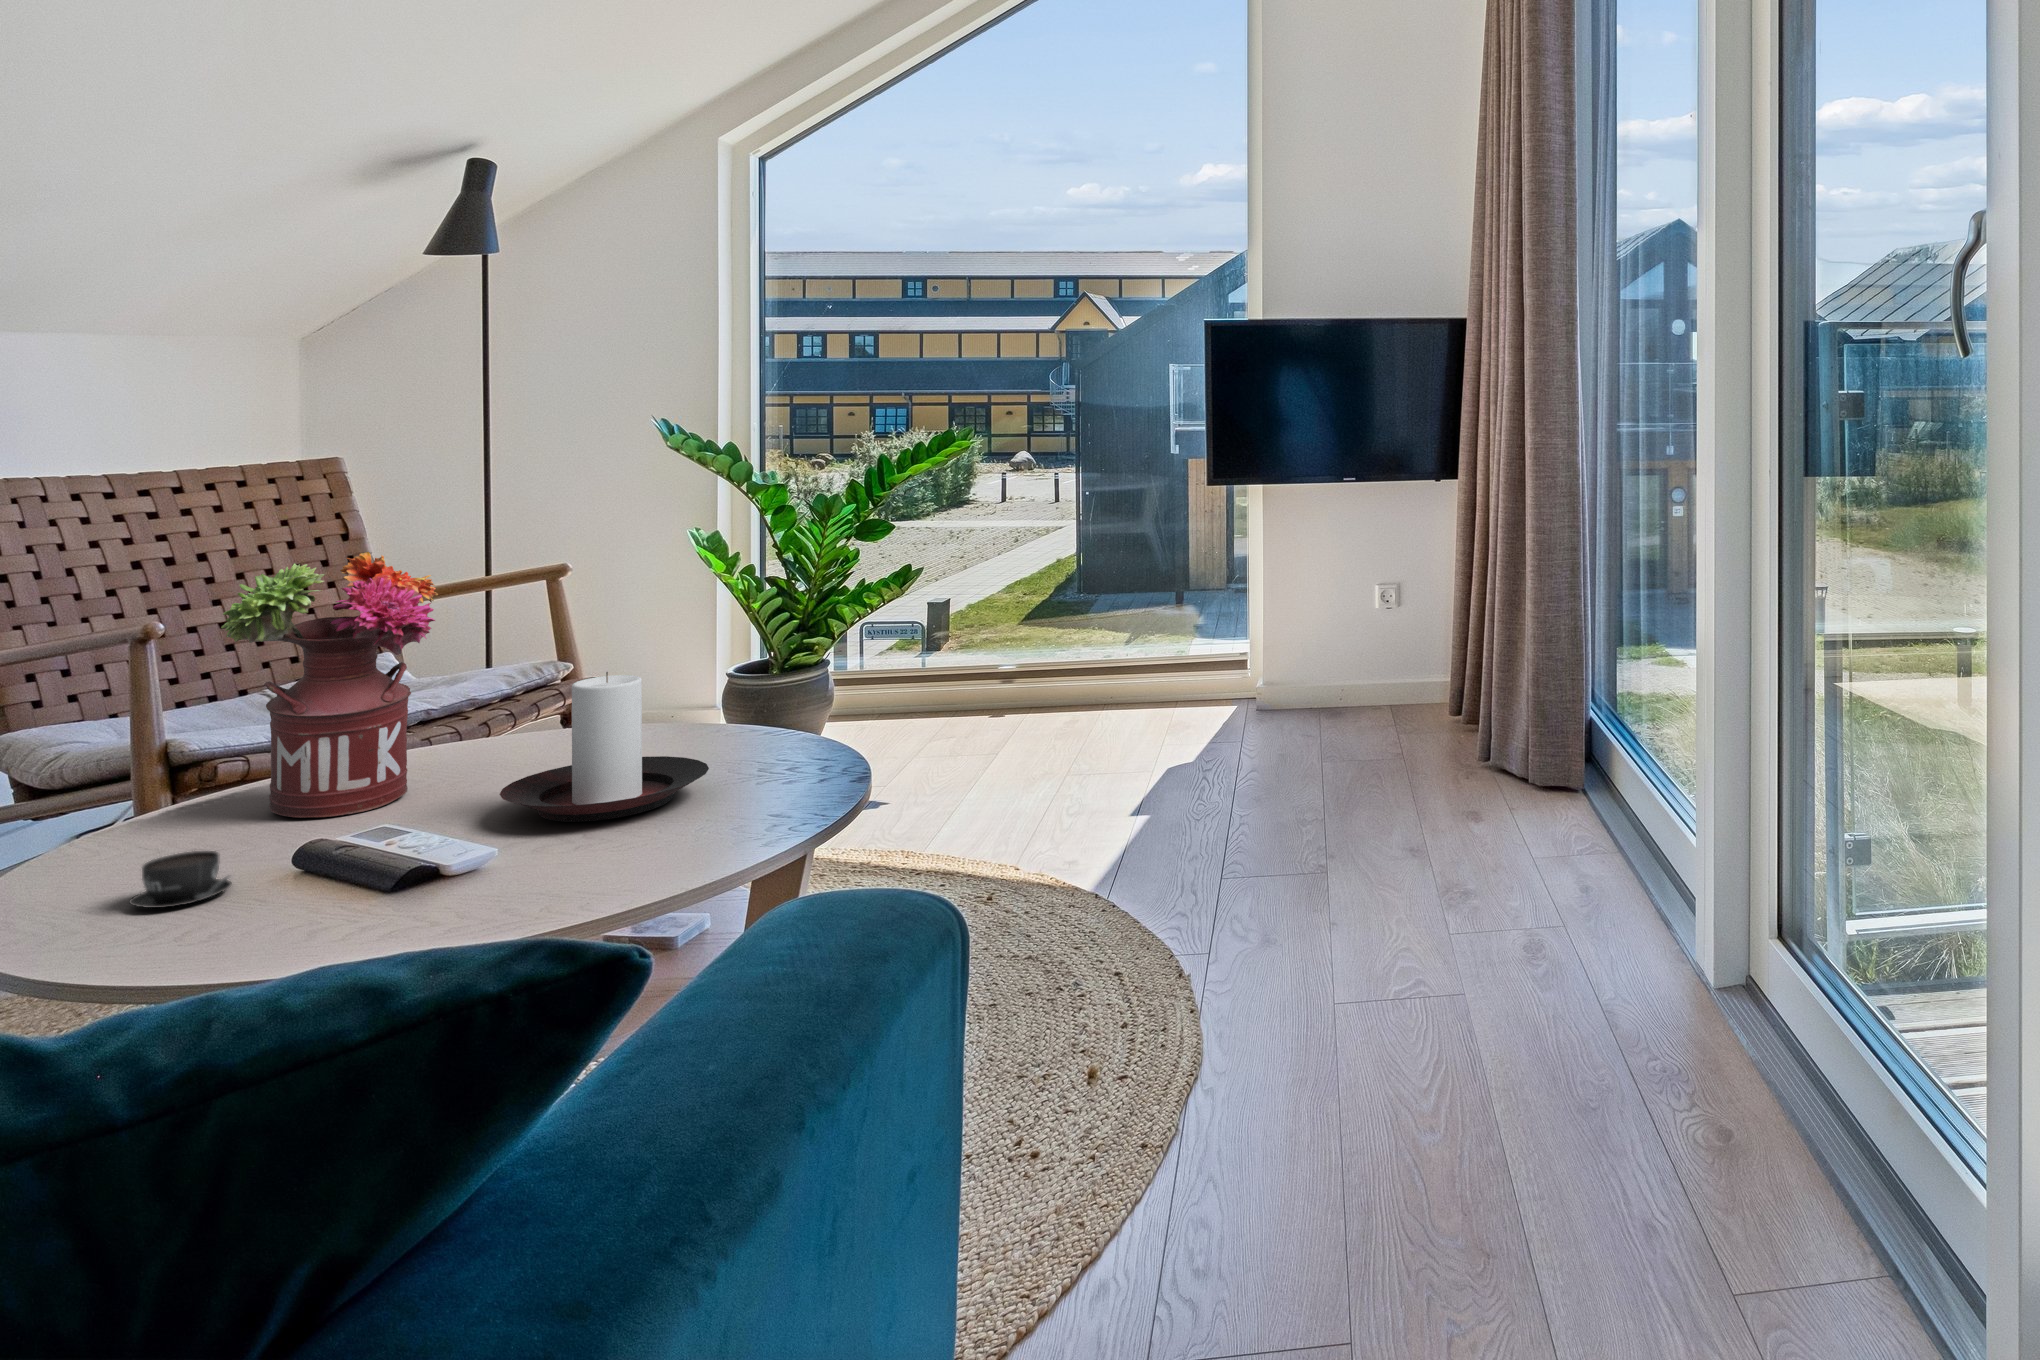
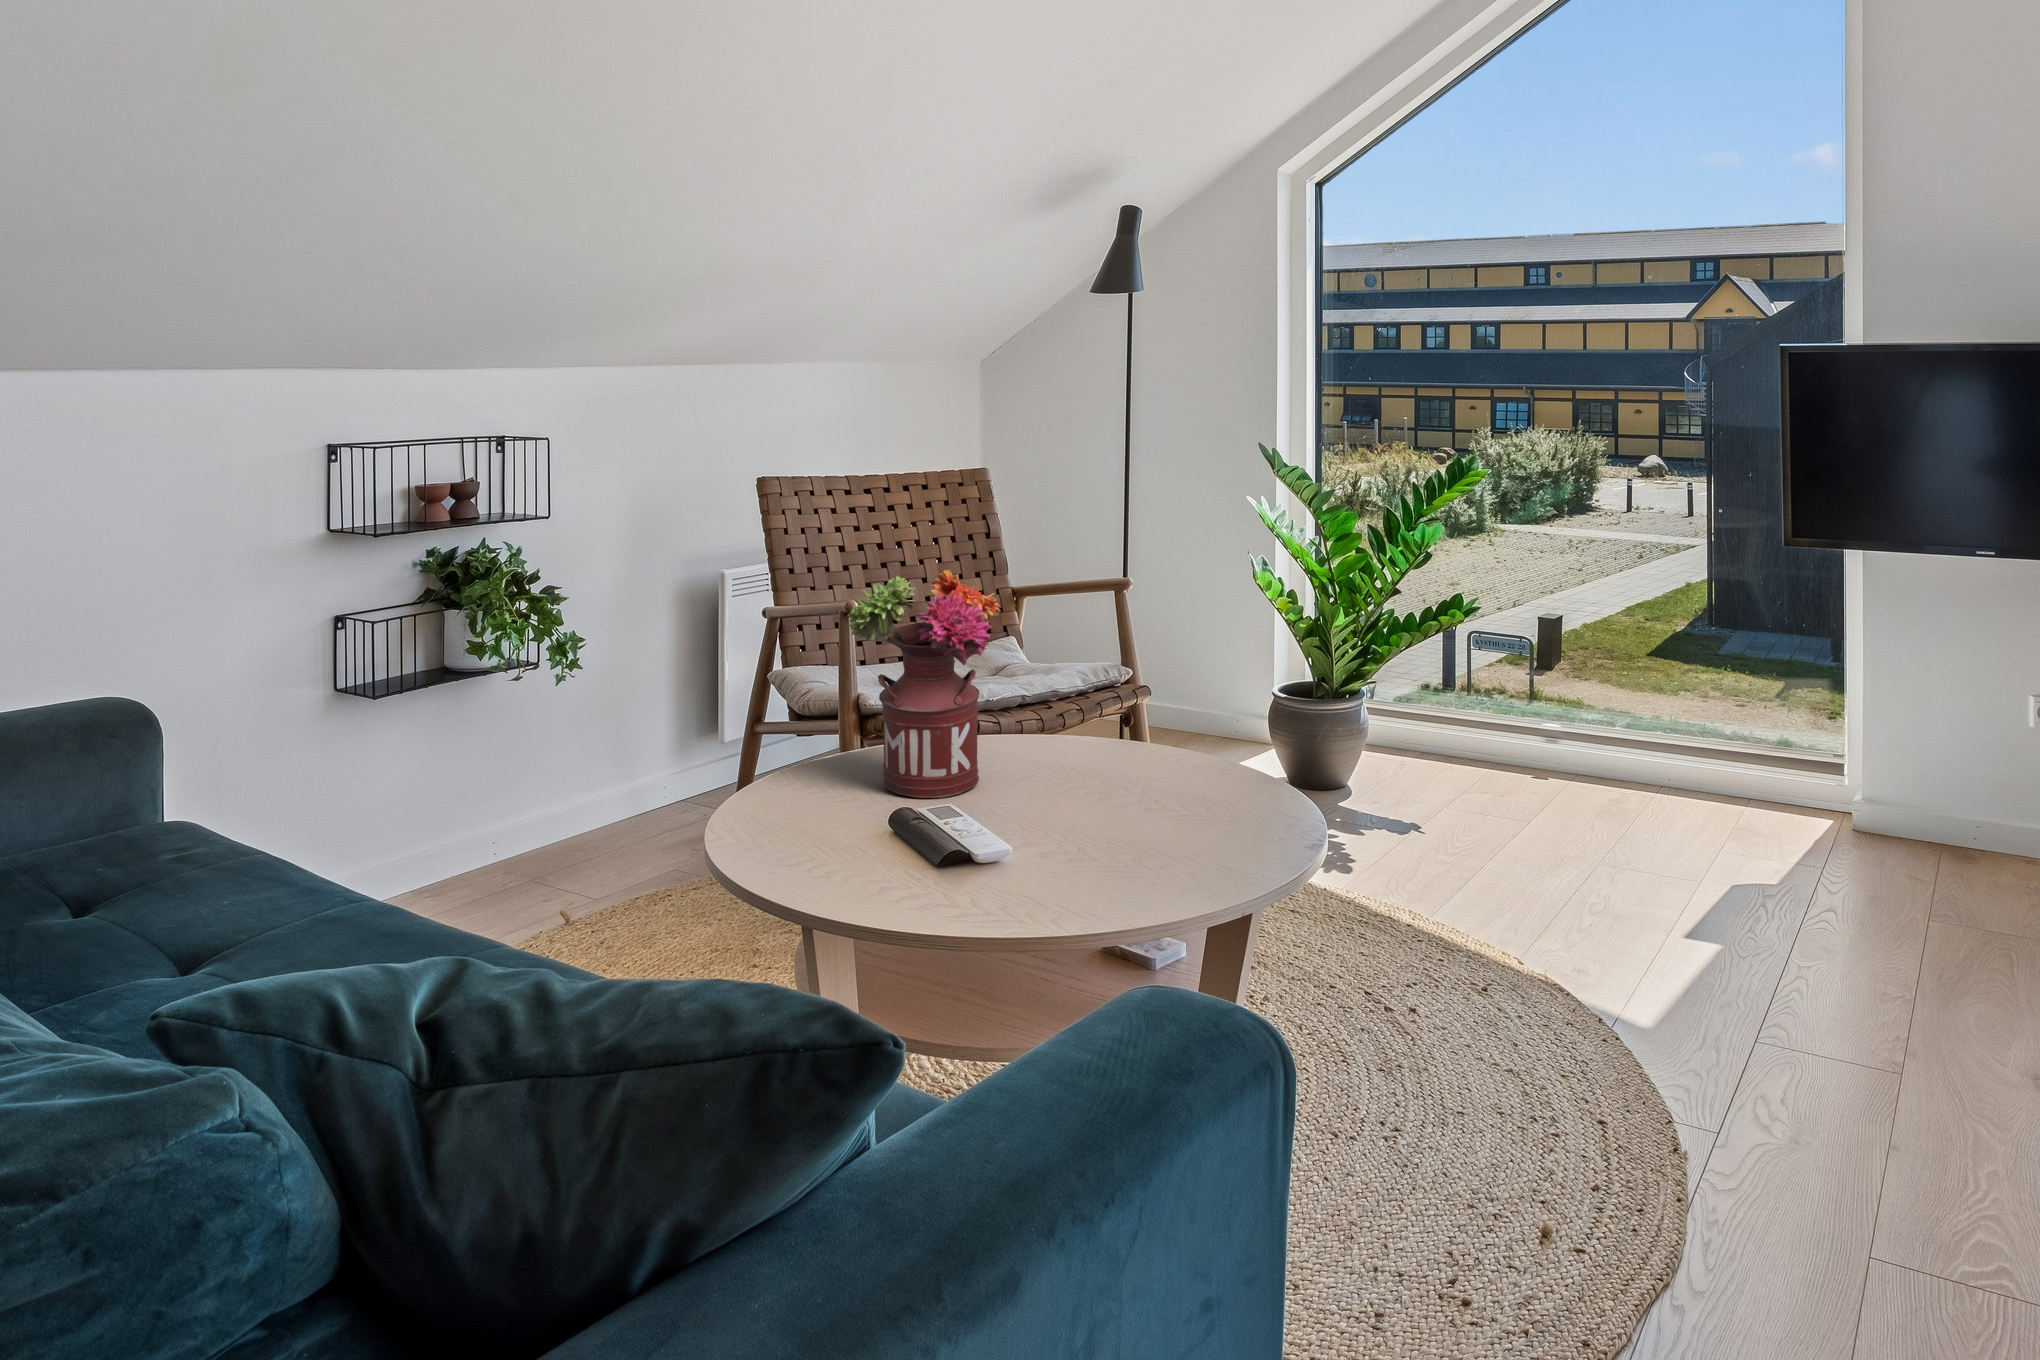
candle holder: present [500,672,709,822] -> none [1024,708,1194,849]
teacup: present [130,851,231,908] -> none [766,818,833,862]

